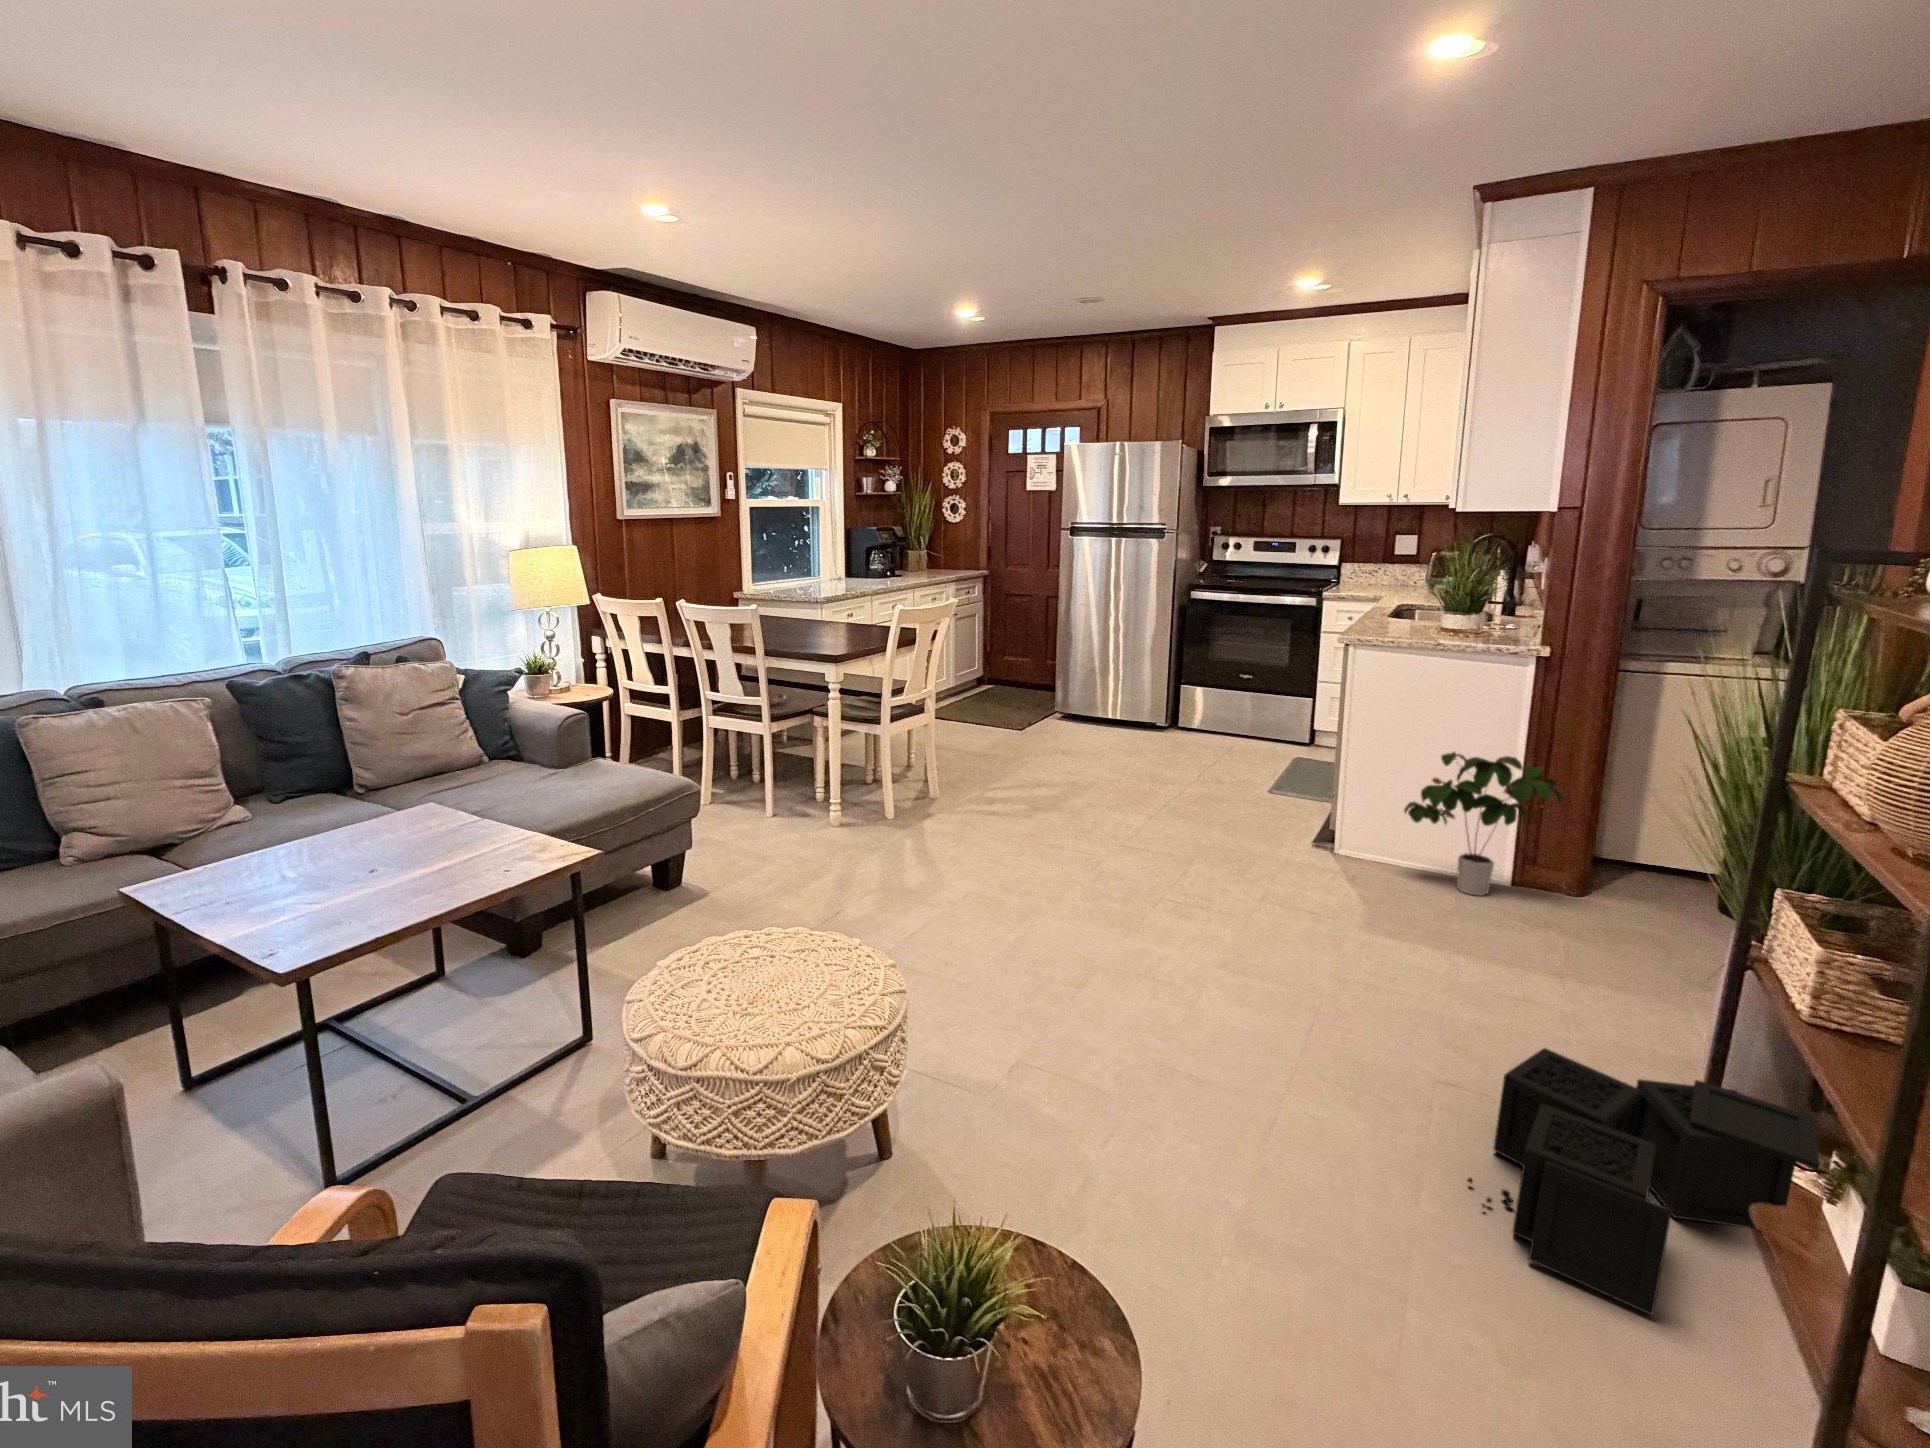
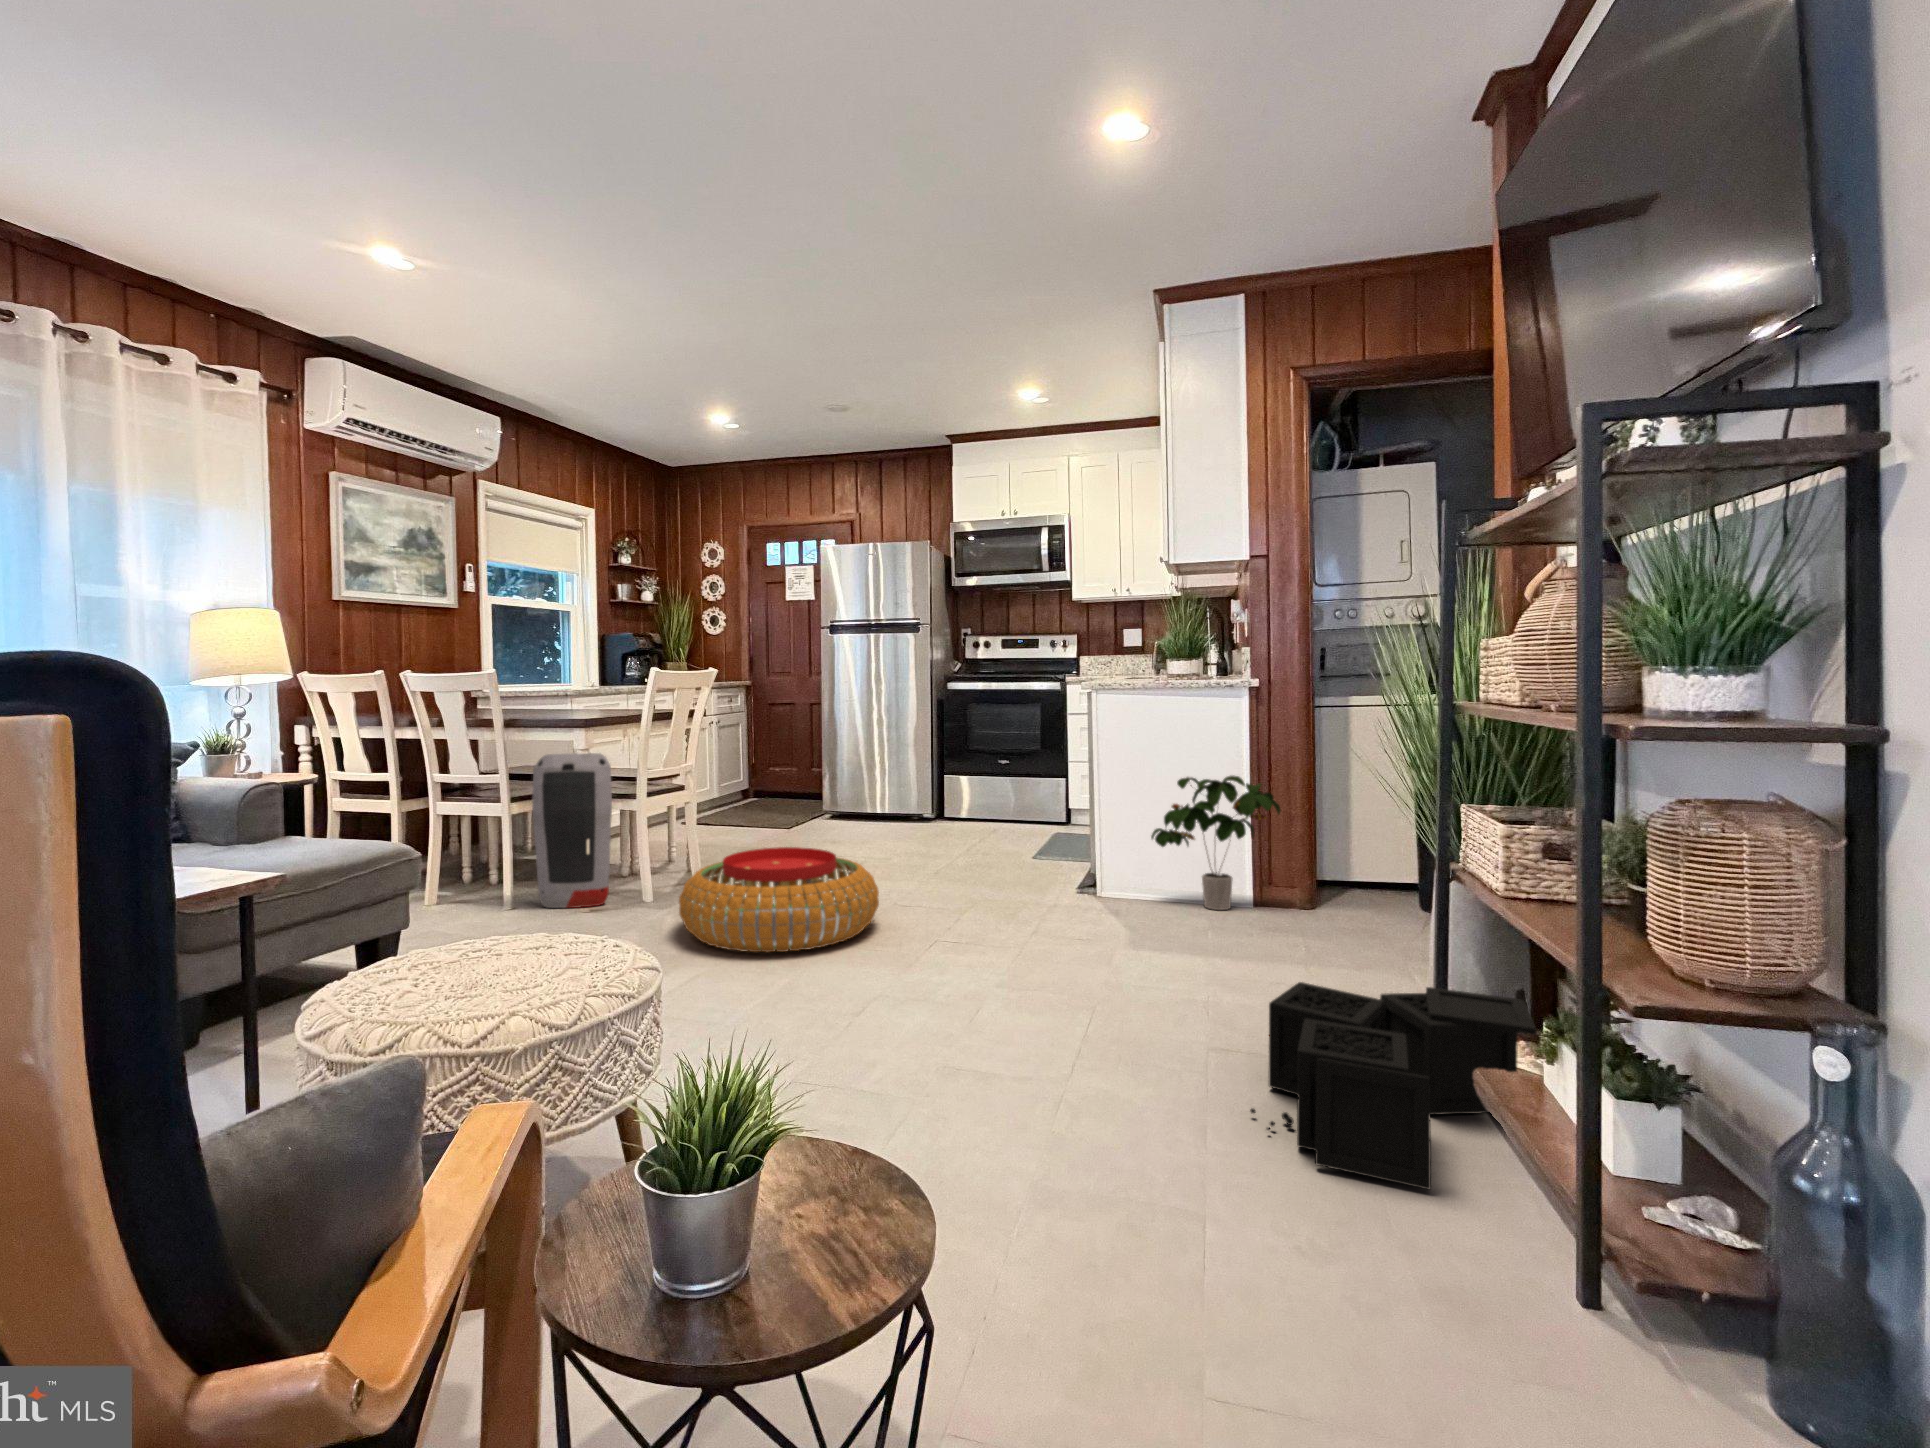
air purifier: none [789,684,859,824] -> present [532,753,612,908]
pouf: none [918,791,1107,903] -> present [679,847,879,952]

